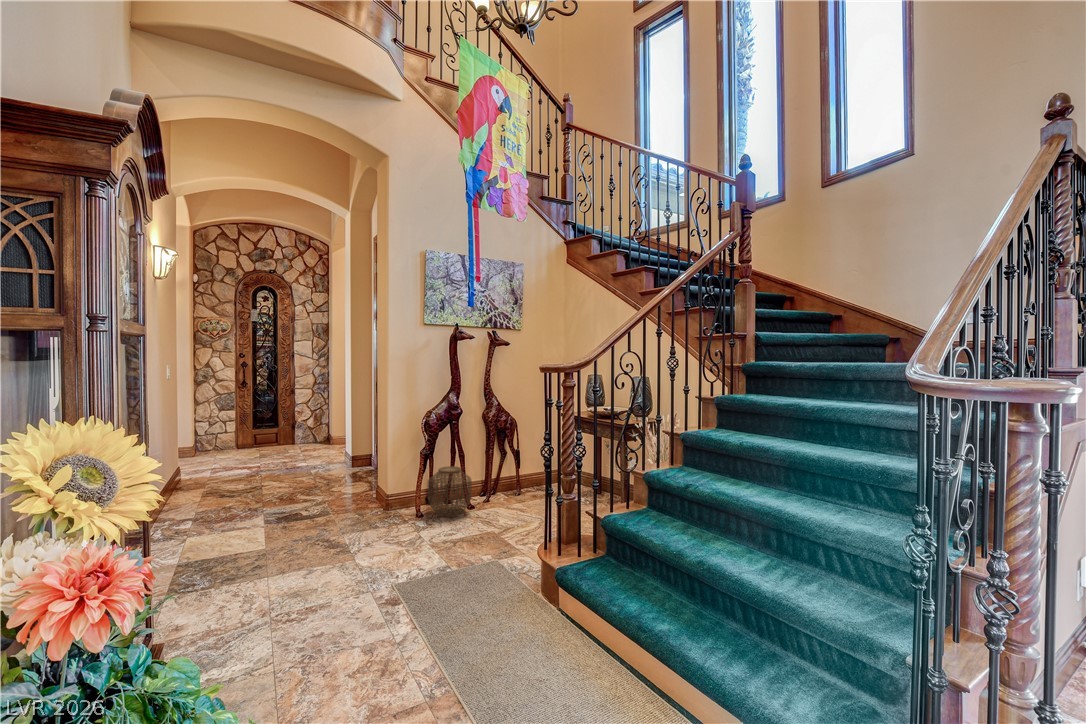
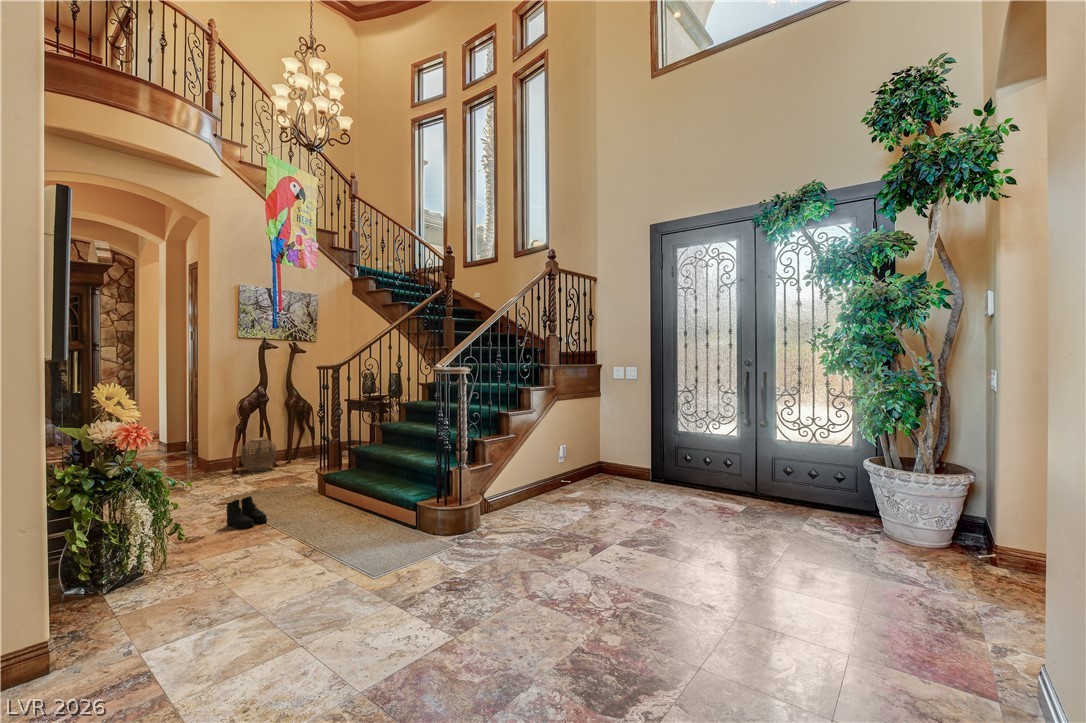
boots: none [396,618,466,700] -> present [226,496,267,529]

